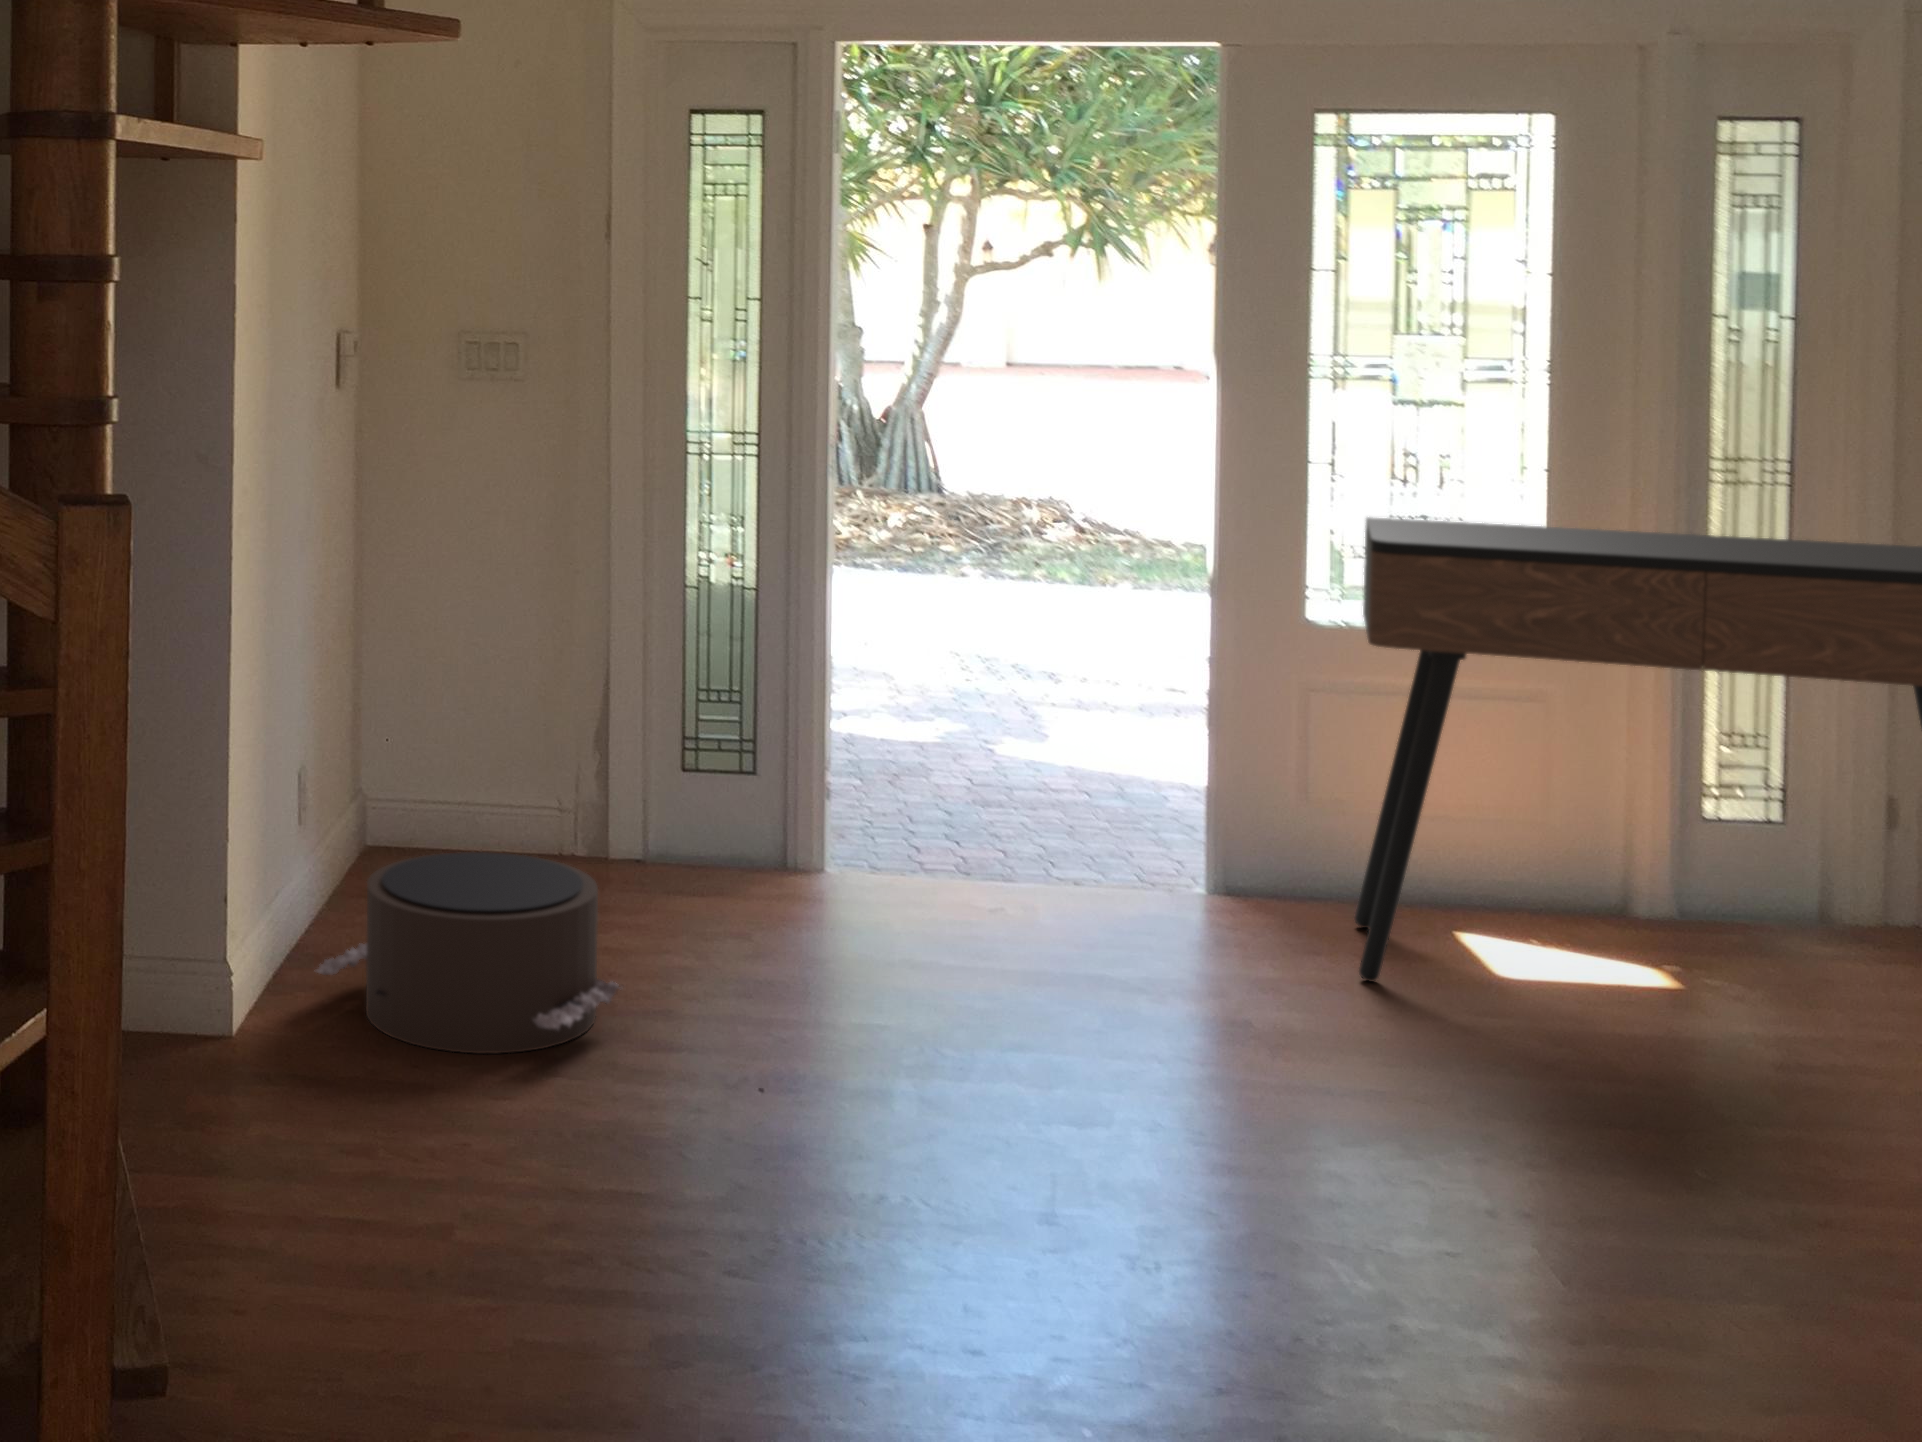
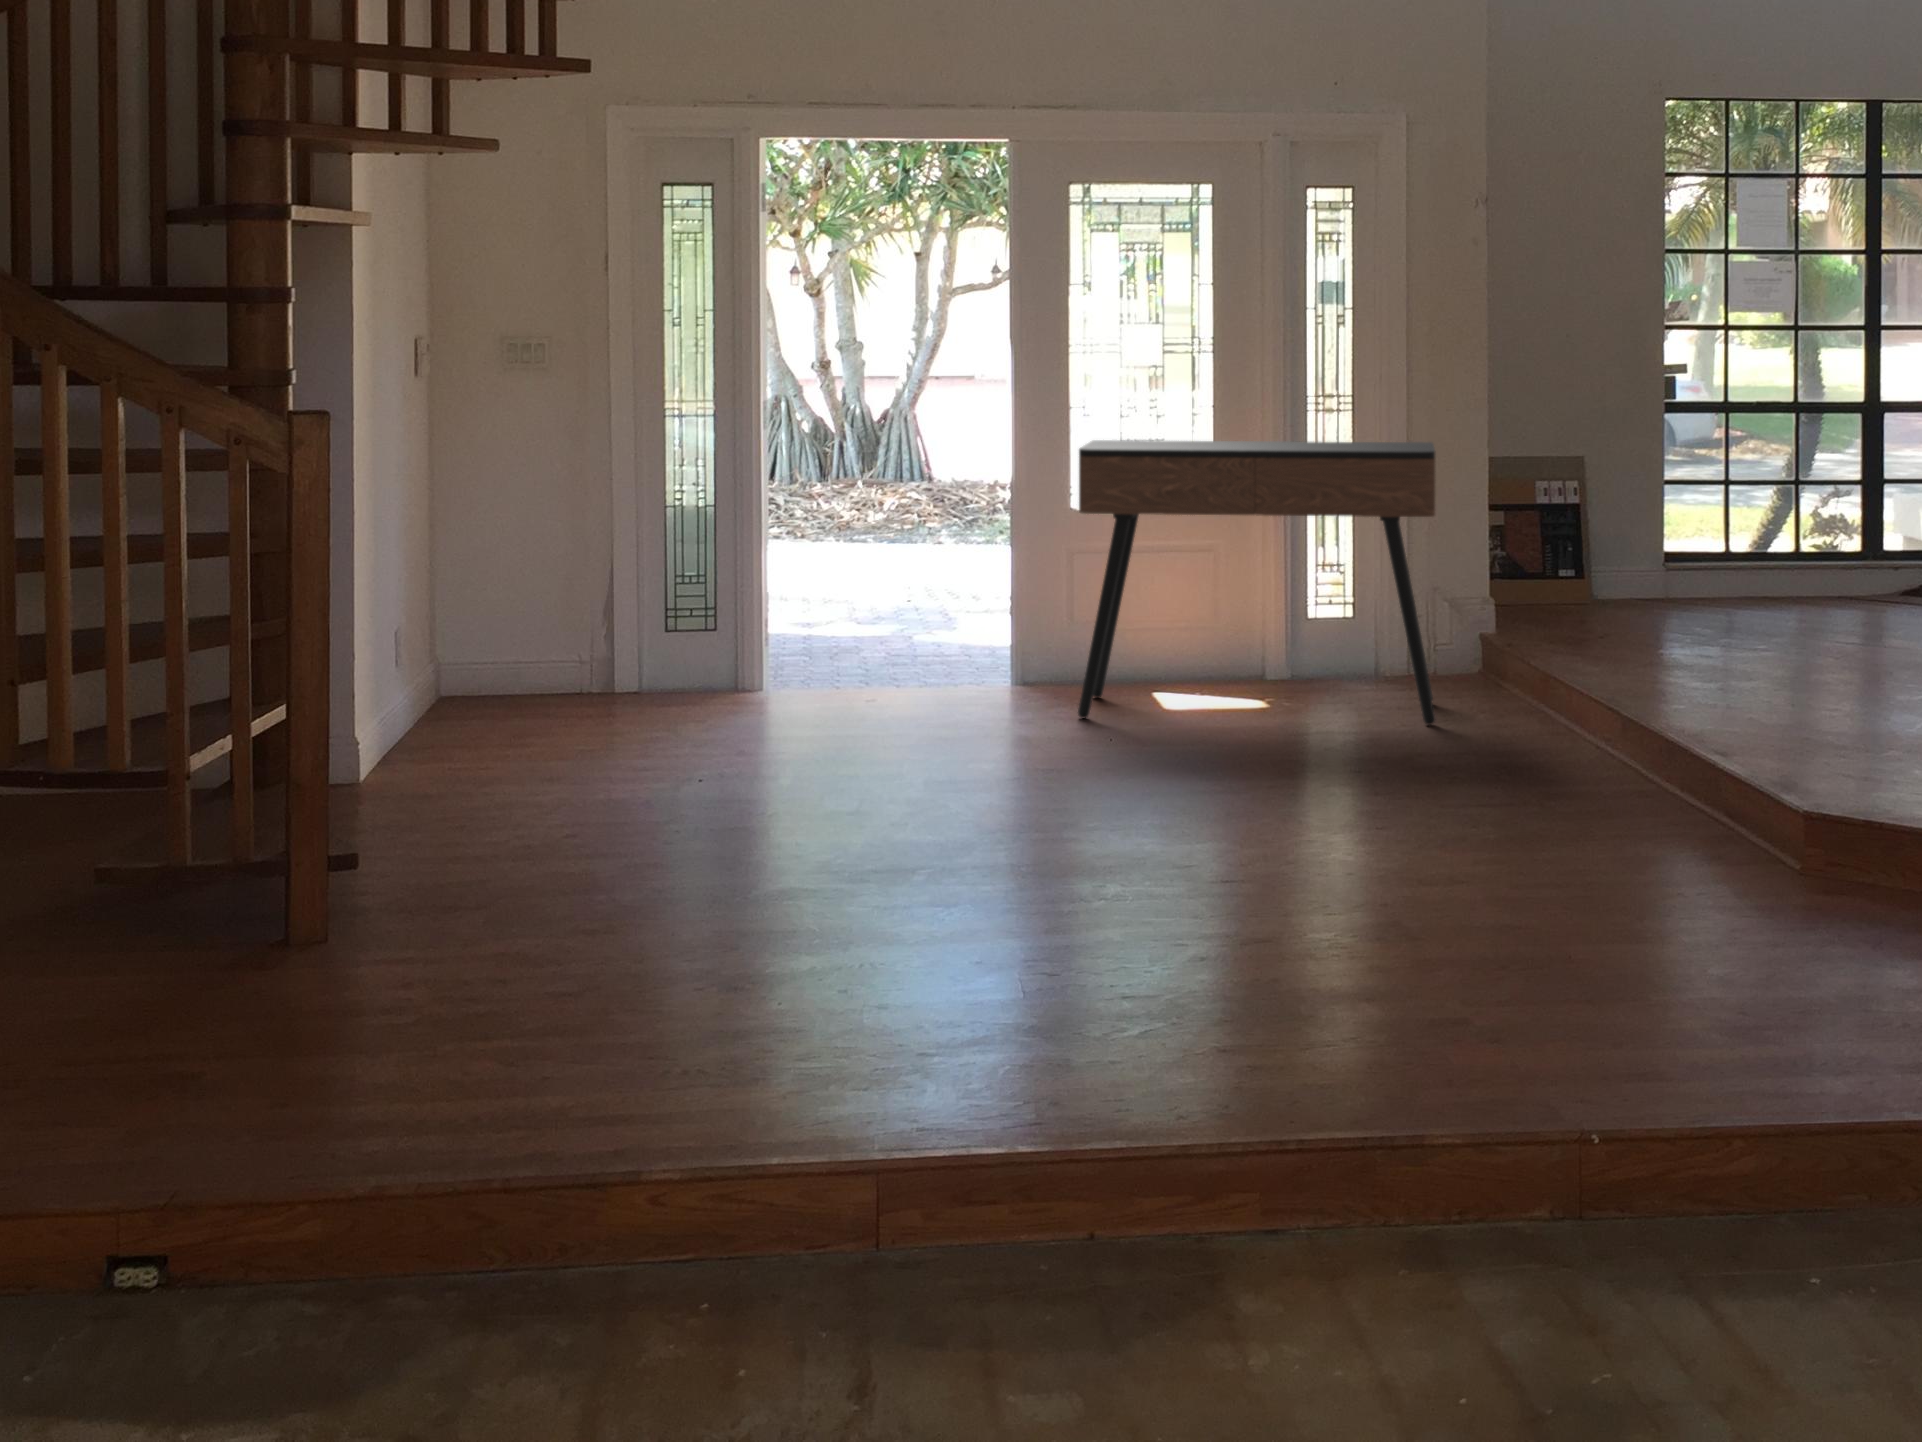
pouf: present [316,852,620,1053] -> none [412,669,615,778]

